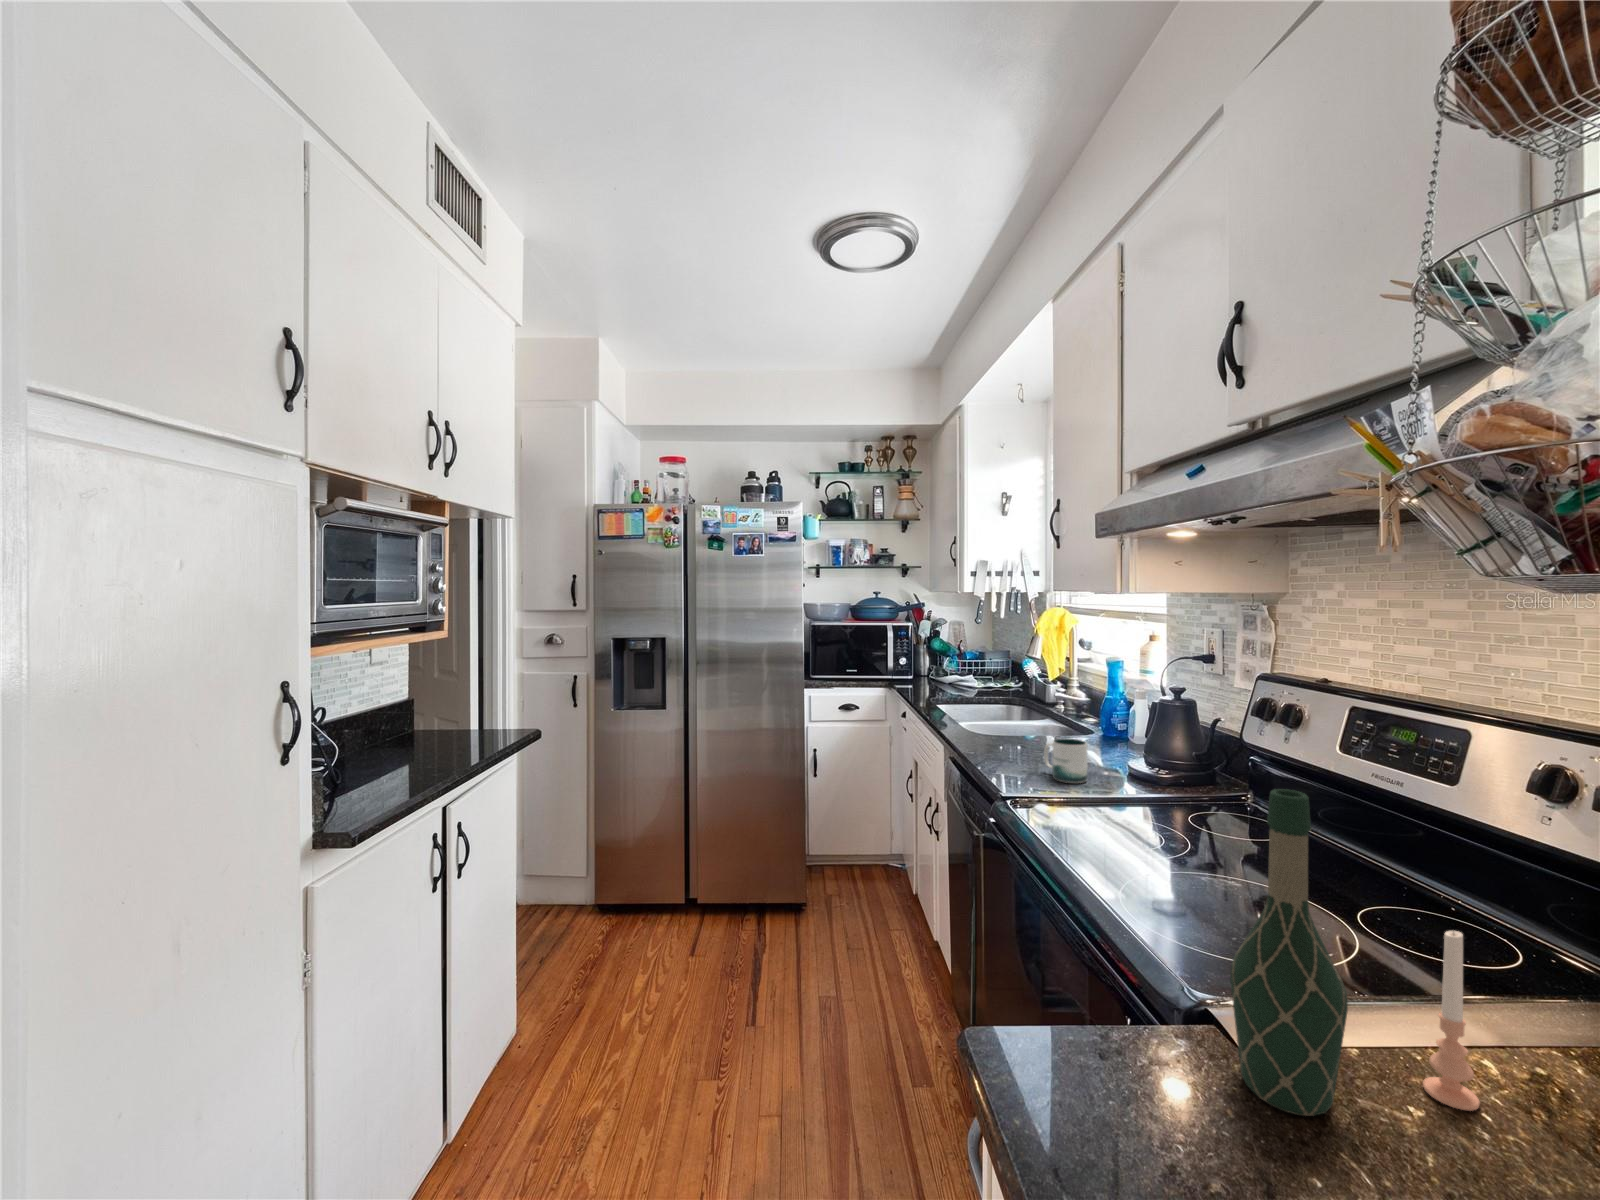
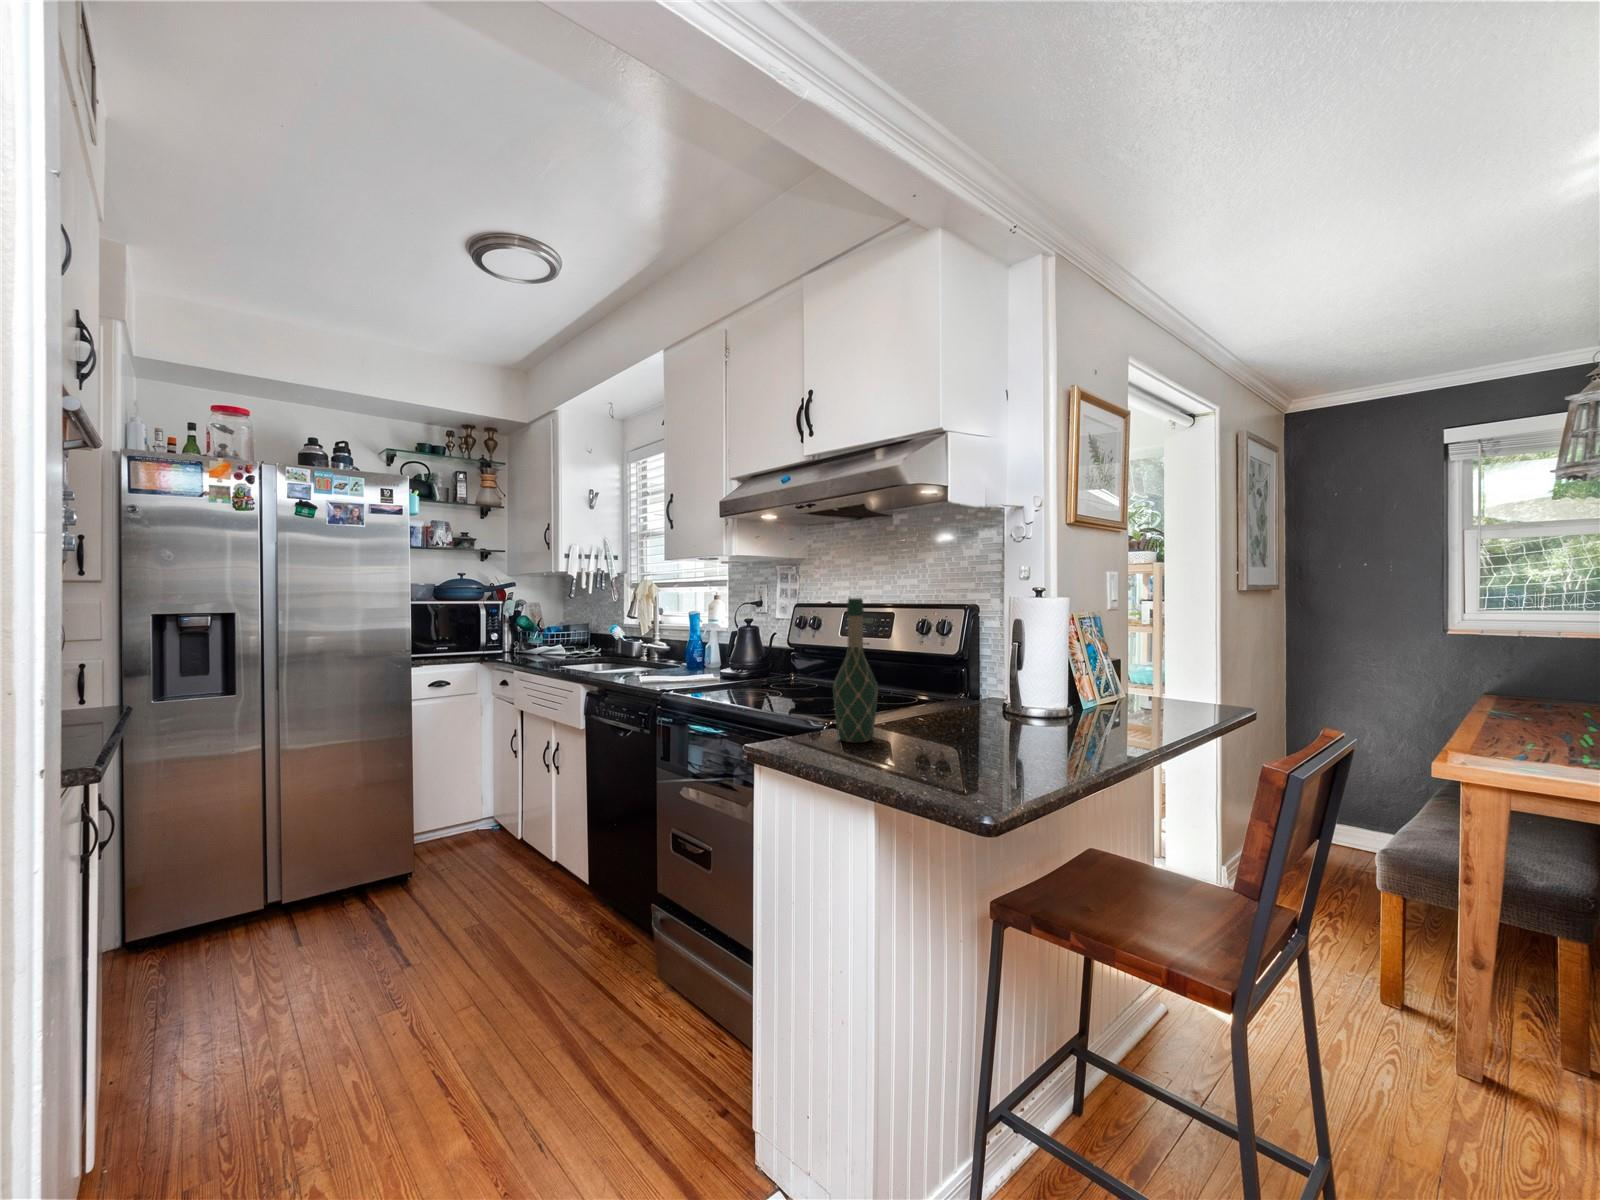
mug: present [1044,738,1087,783] -> none [665,655,697,684]
candle: present [1423,931,1480,1111] -> none [899,658,918,733]

